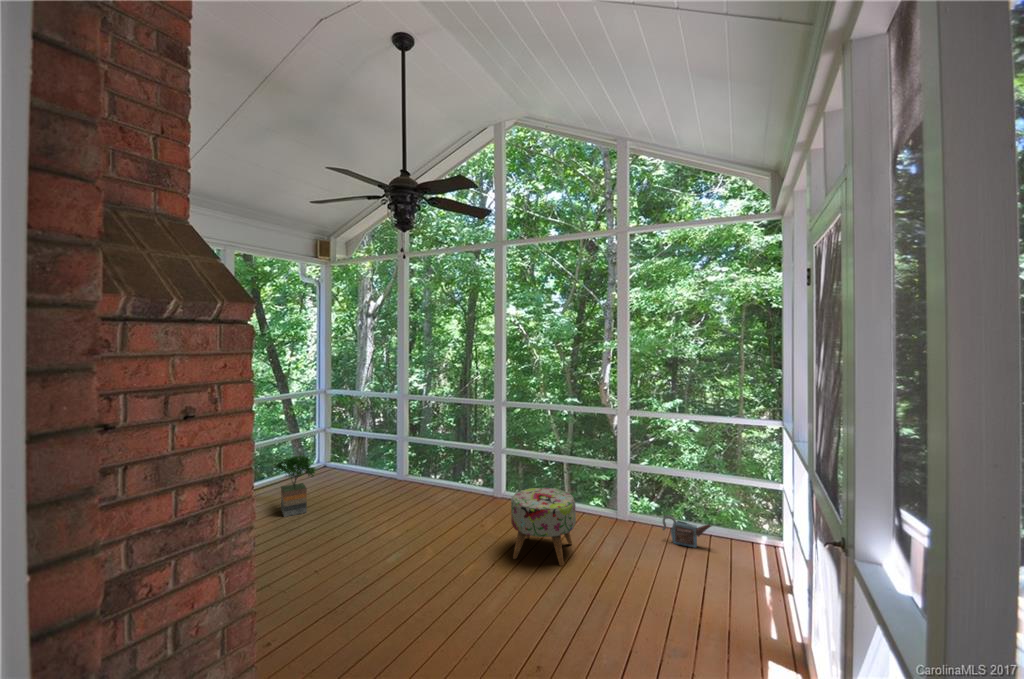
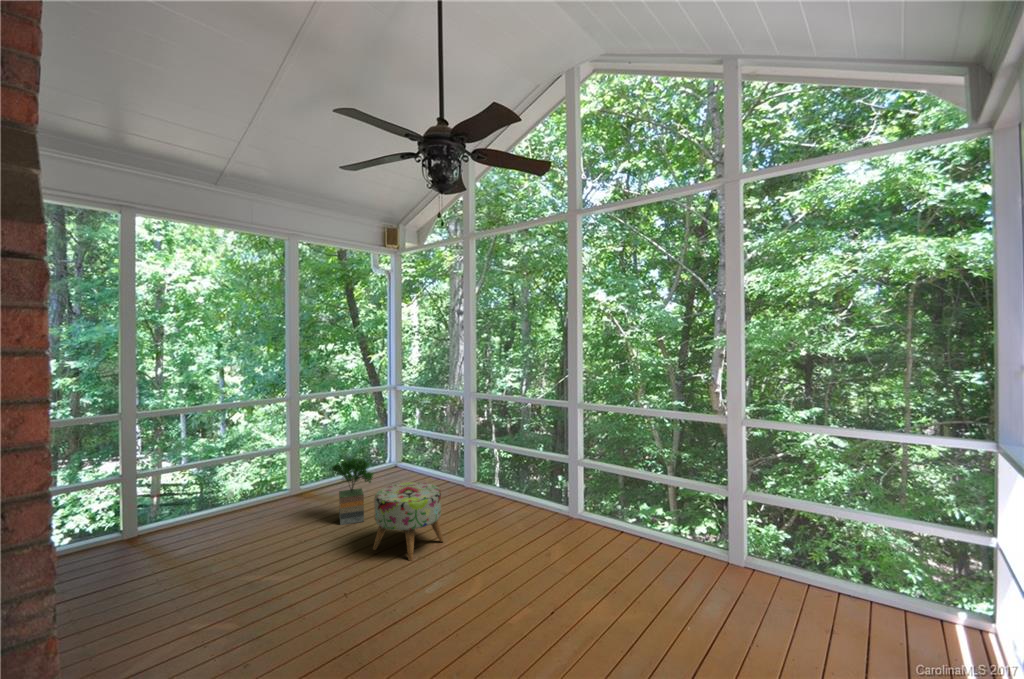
ottoman: present [511,488,576,566] -> present [373,482,444,561]
watering can: present [663,515,711,548] -> none [795,568,873,619]

